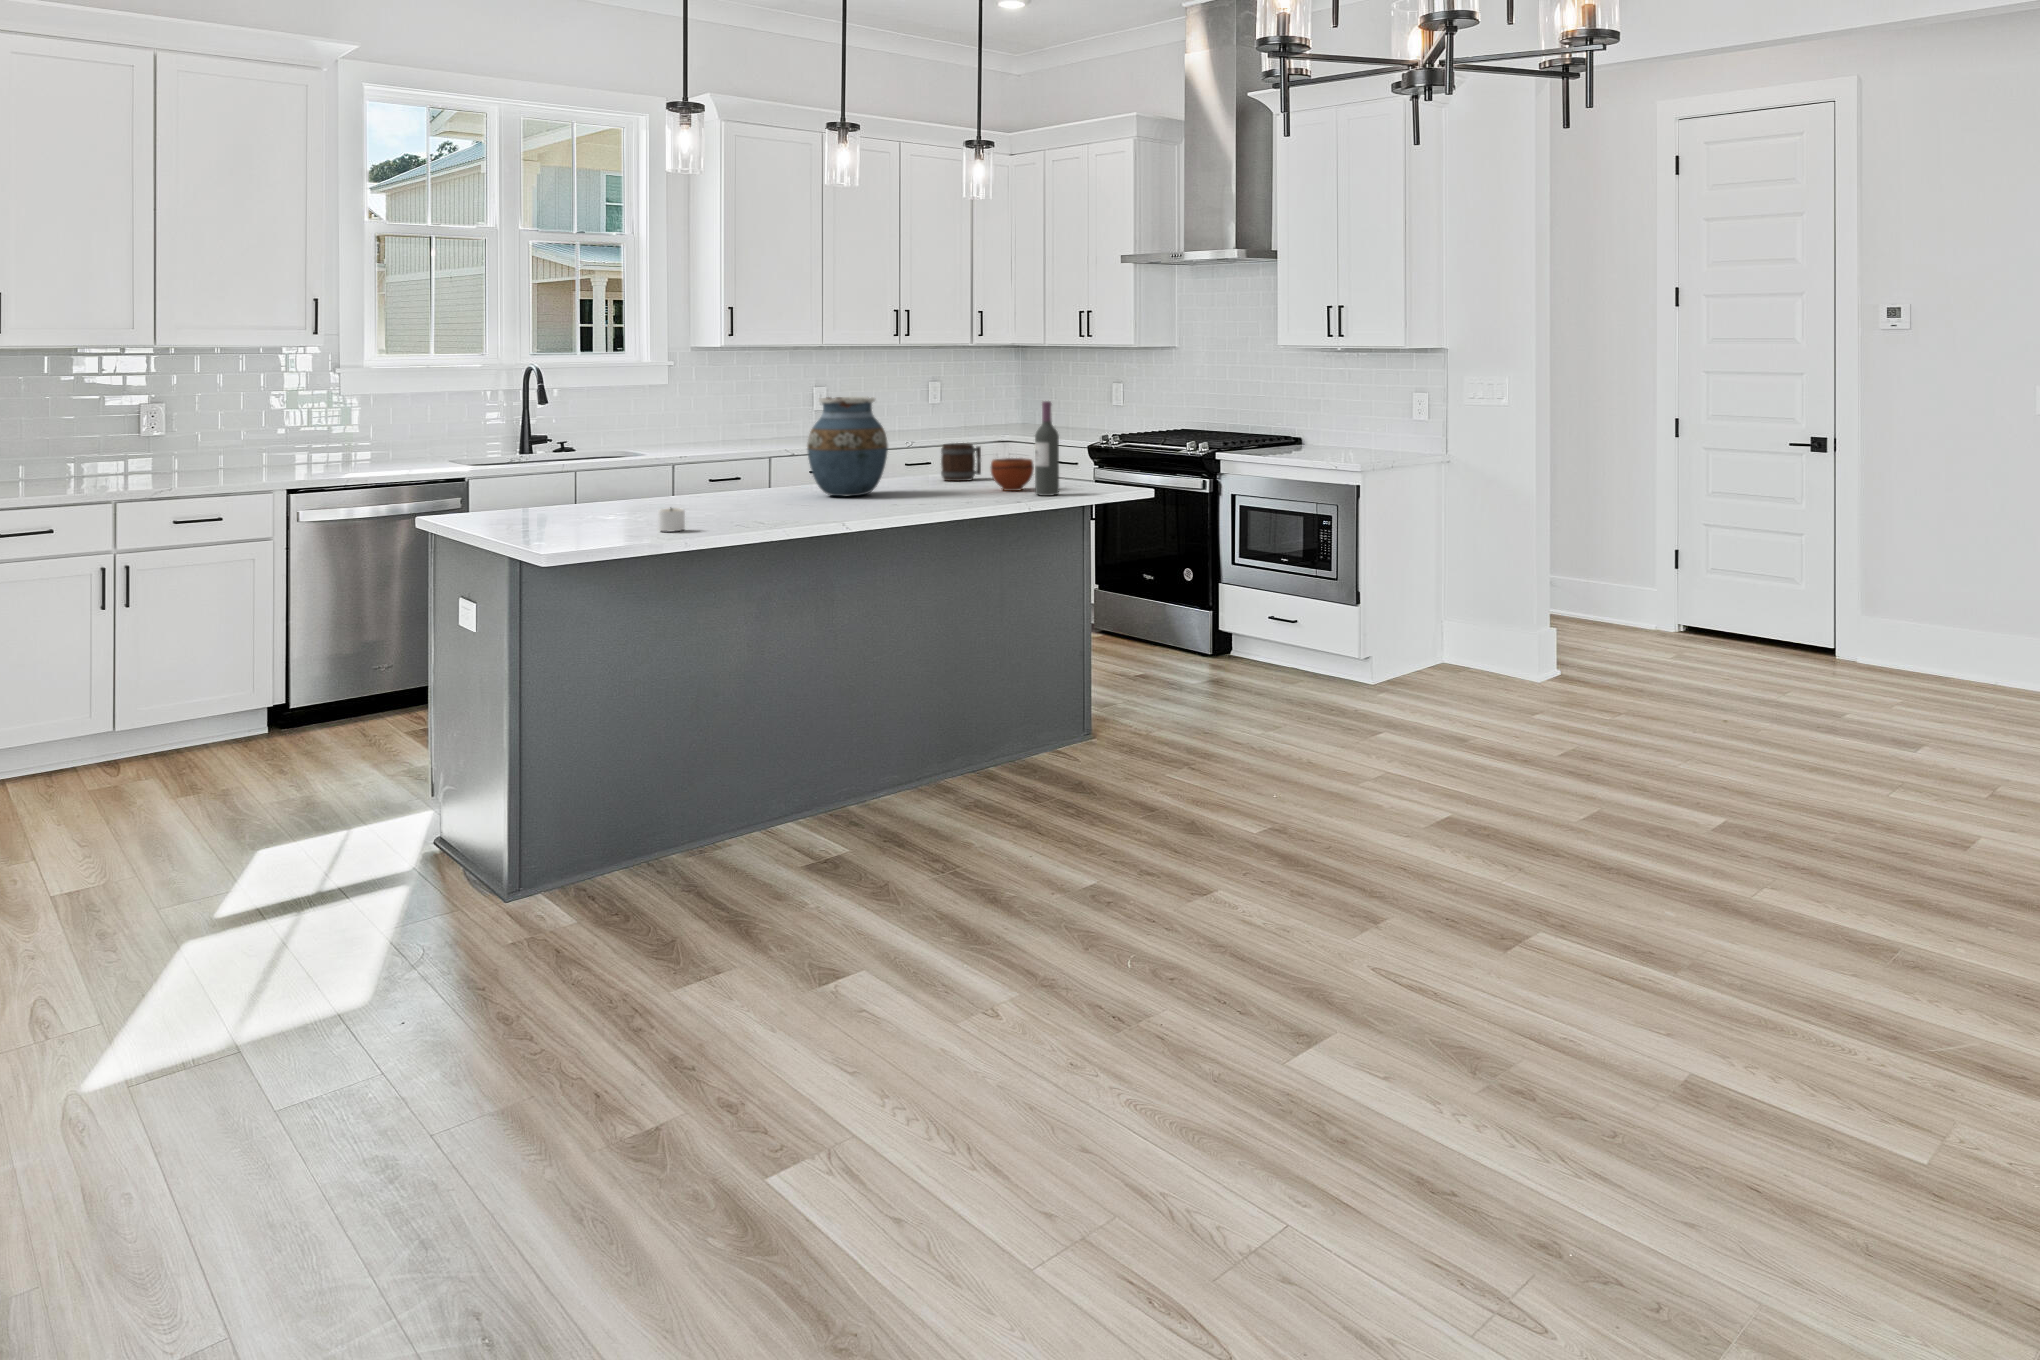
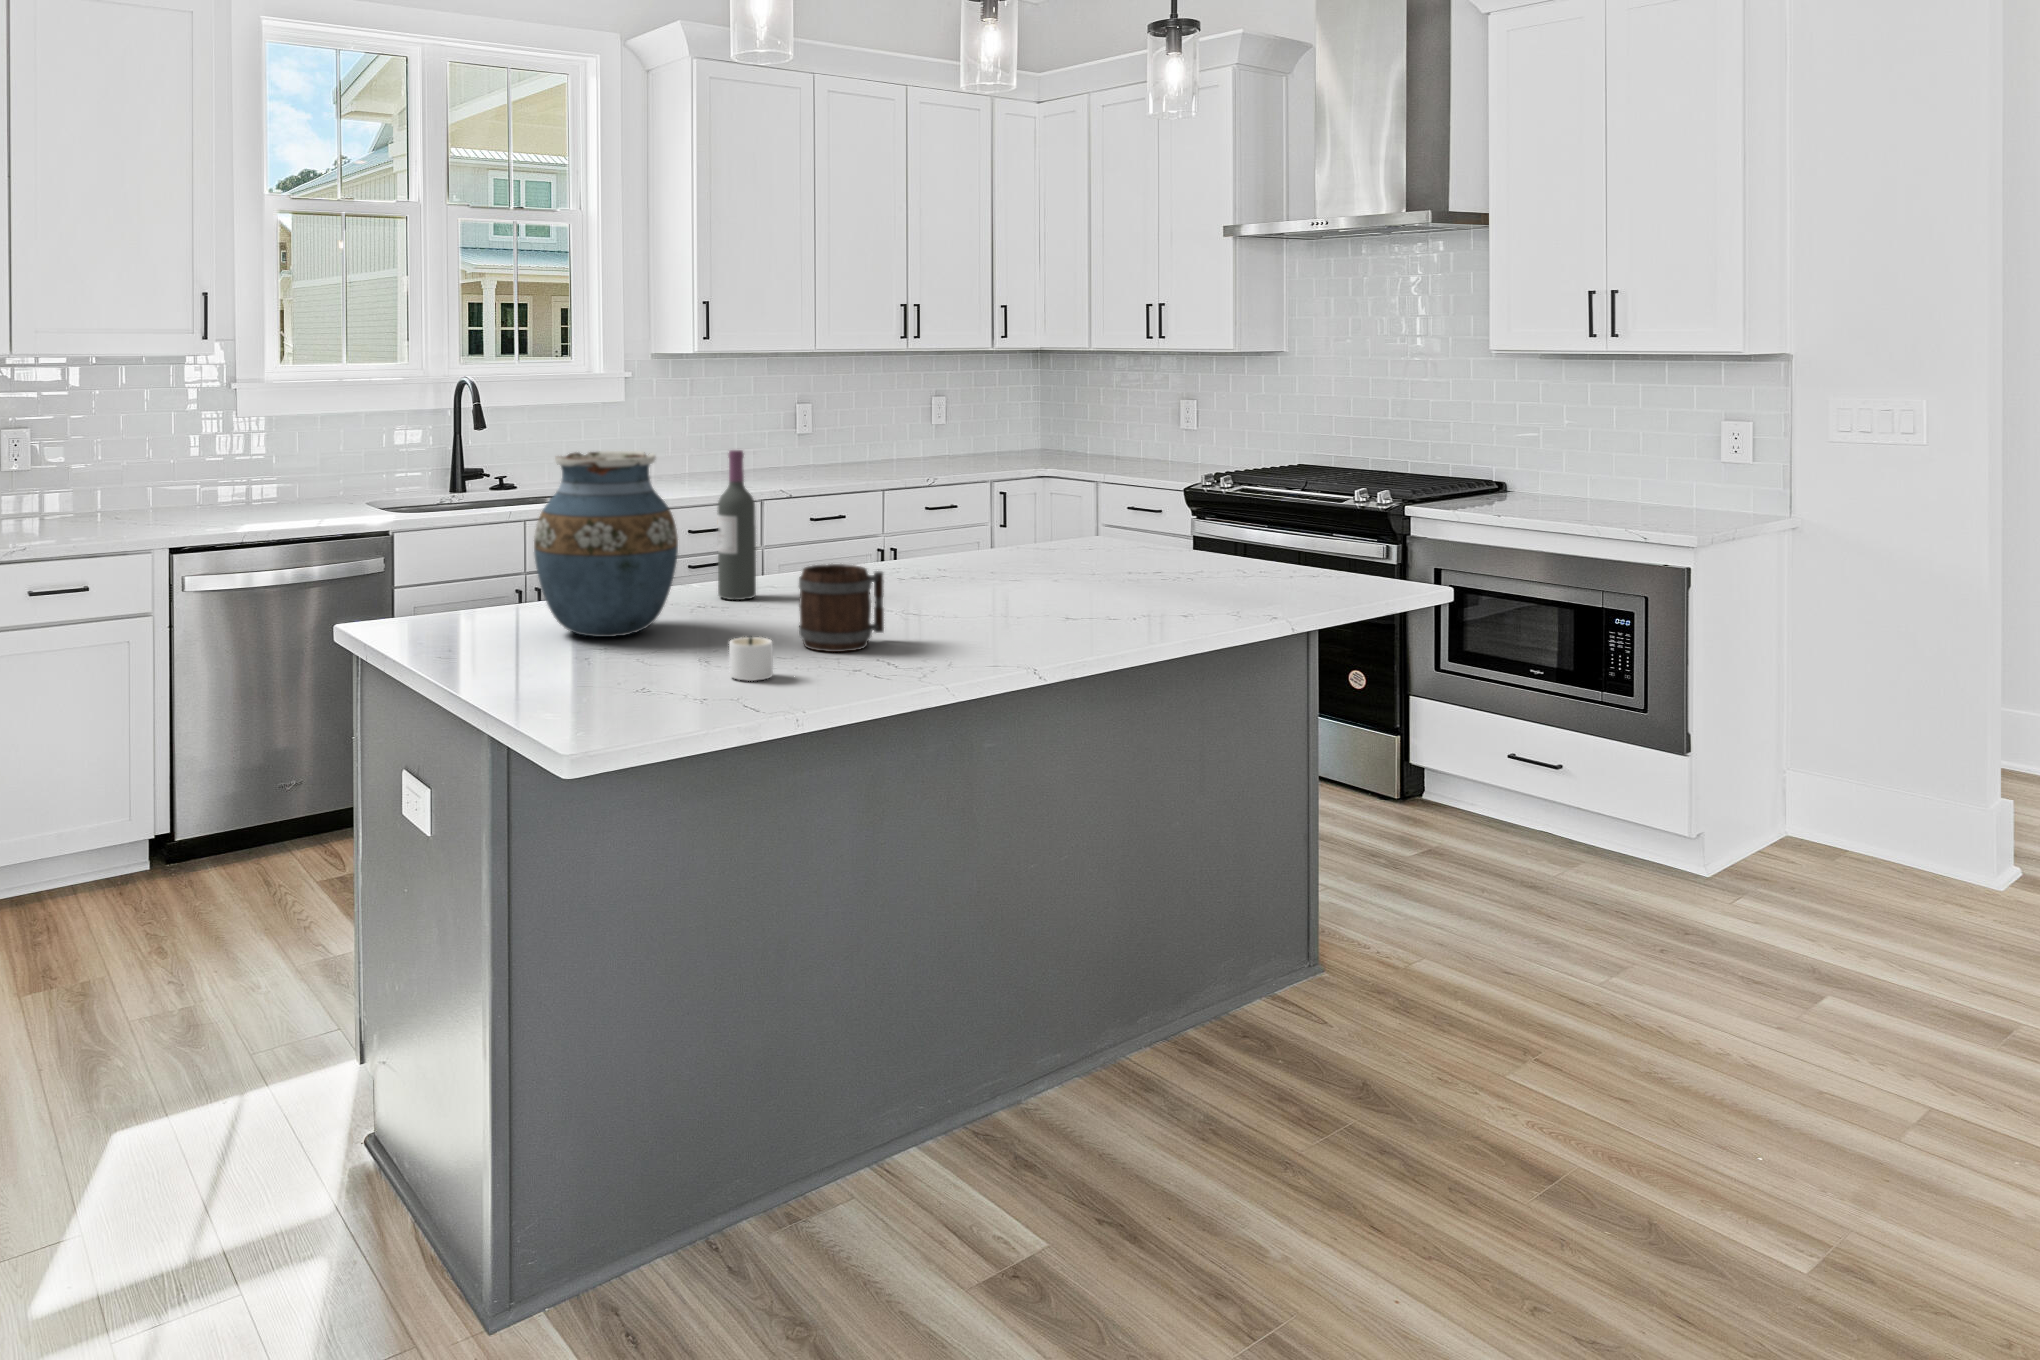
vase: present [807,397,888,496] -> present [534,451,678,637]
wine bottle: present [1035,401,1059,496] -> present [717,450,756,600]
mug: present [941,443,981,481] -> present [799,564,884,652]
bowl: present [991,458,1034,491] -> none [1173,530,1244,584]

